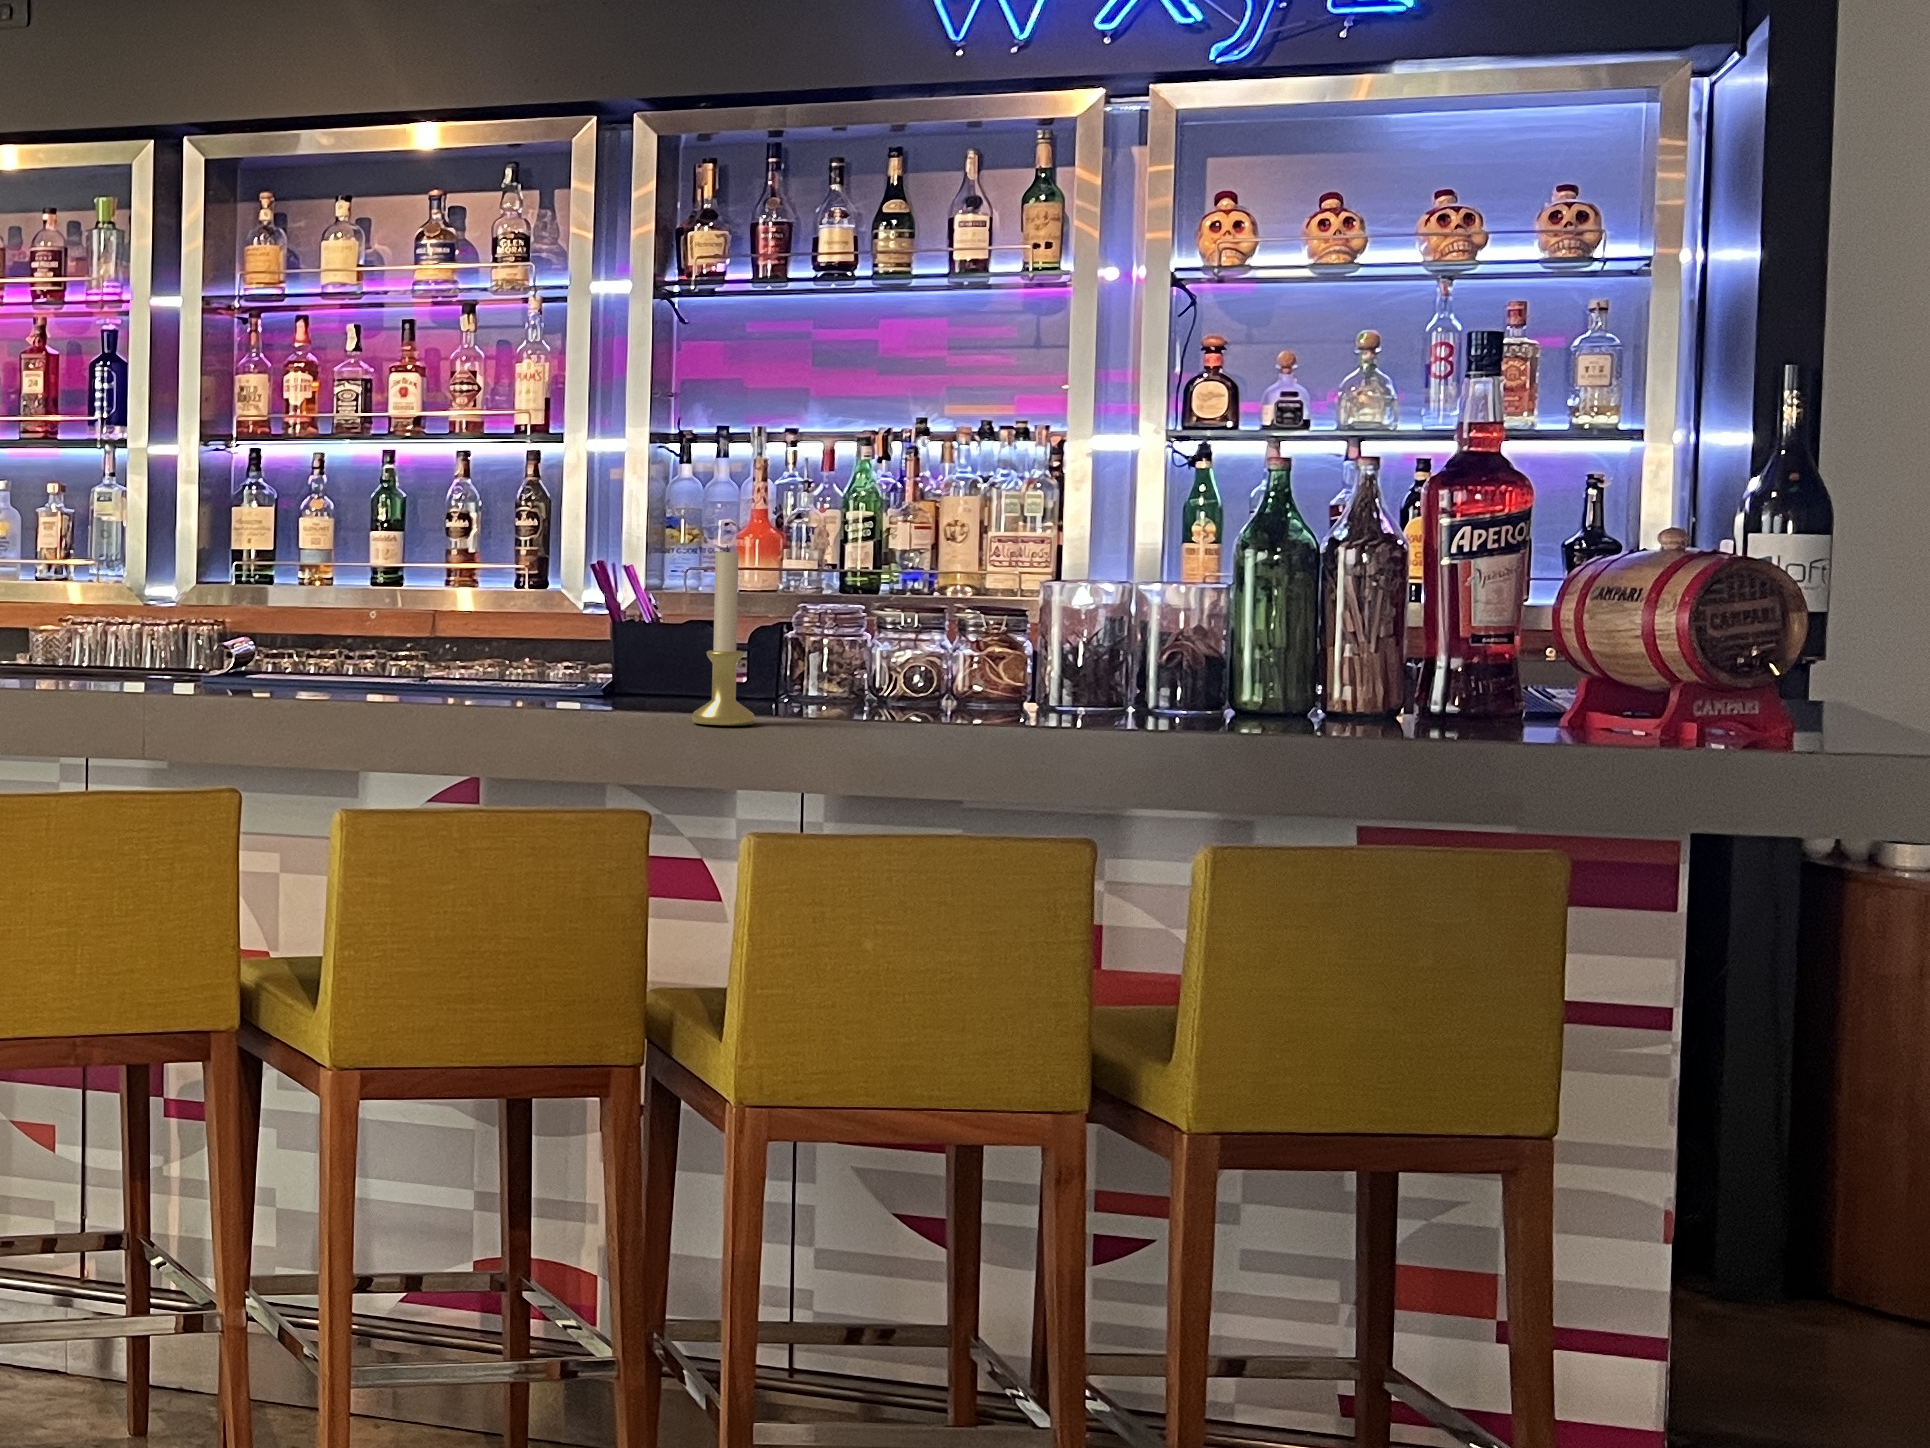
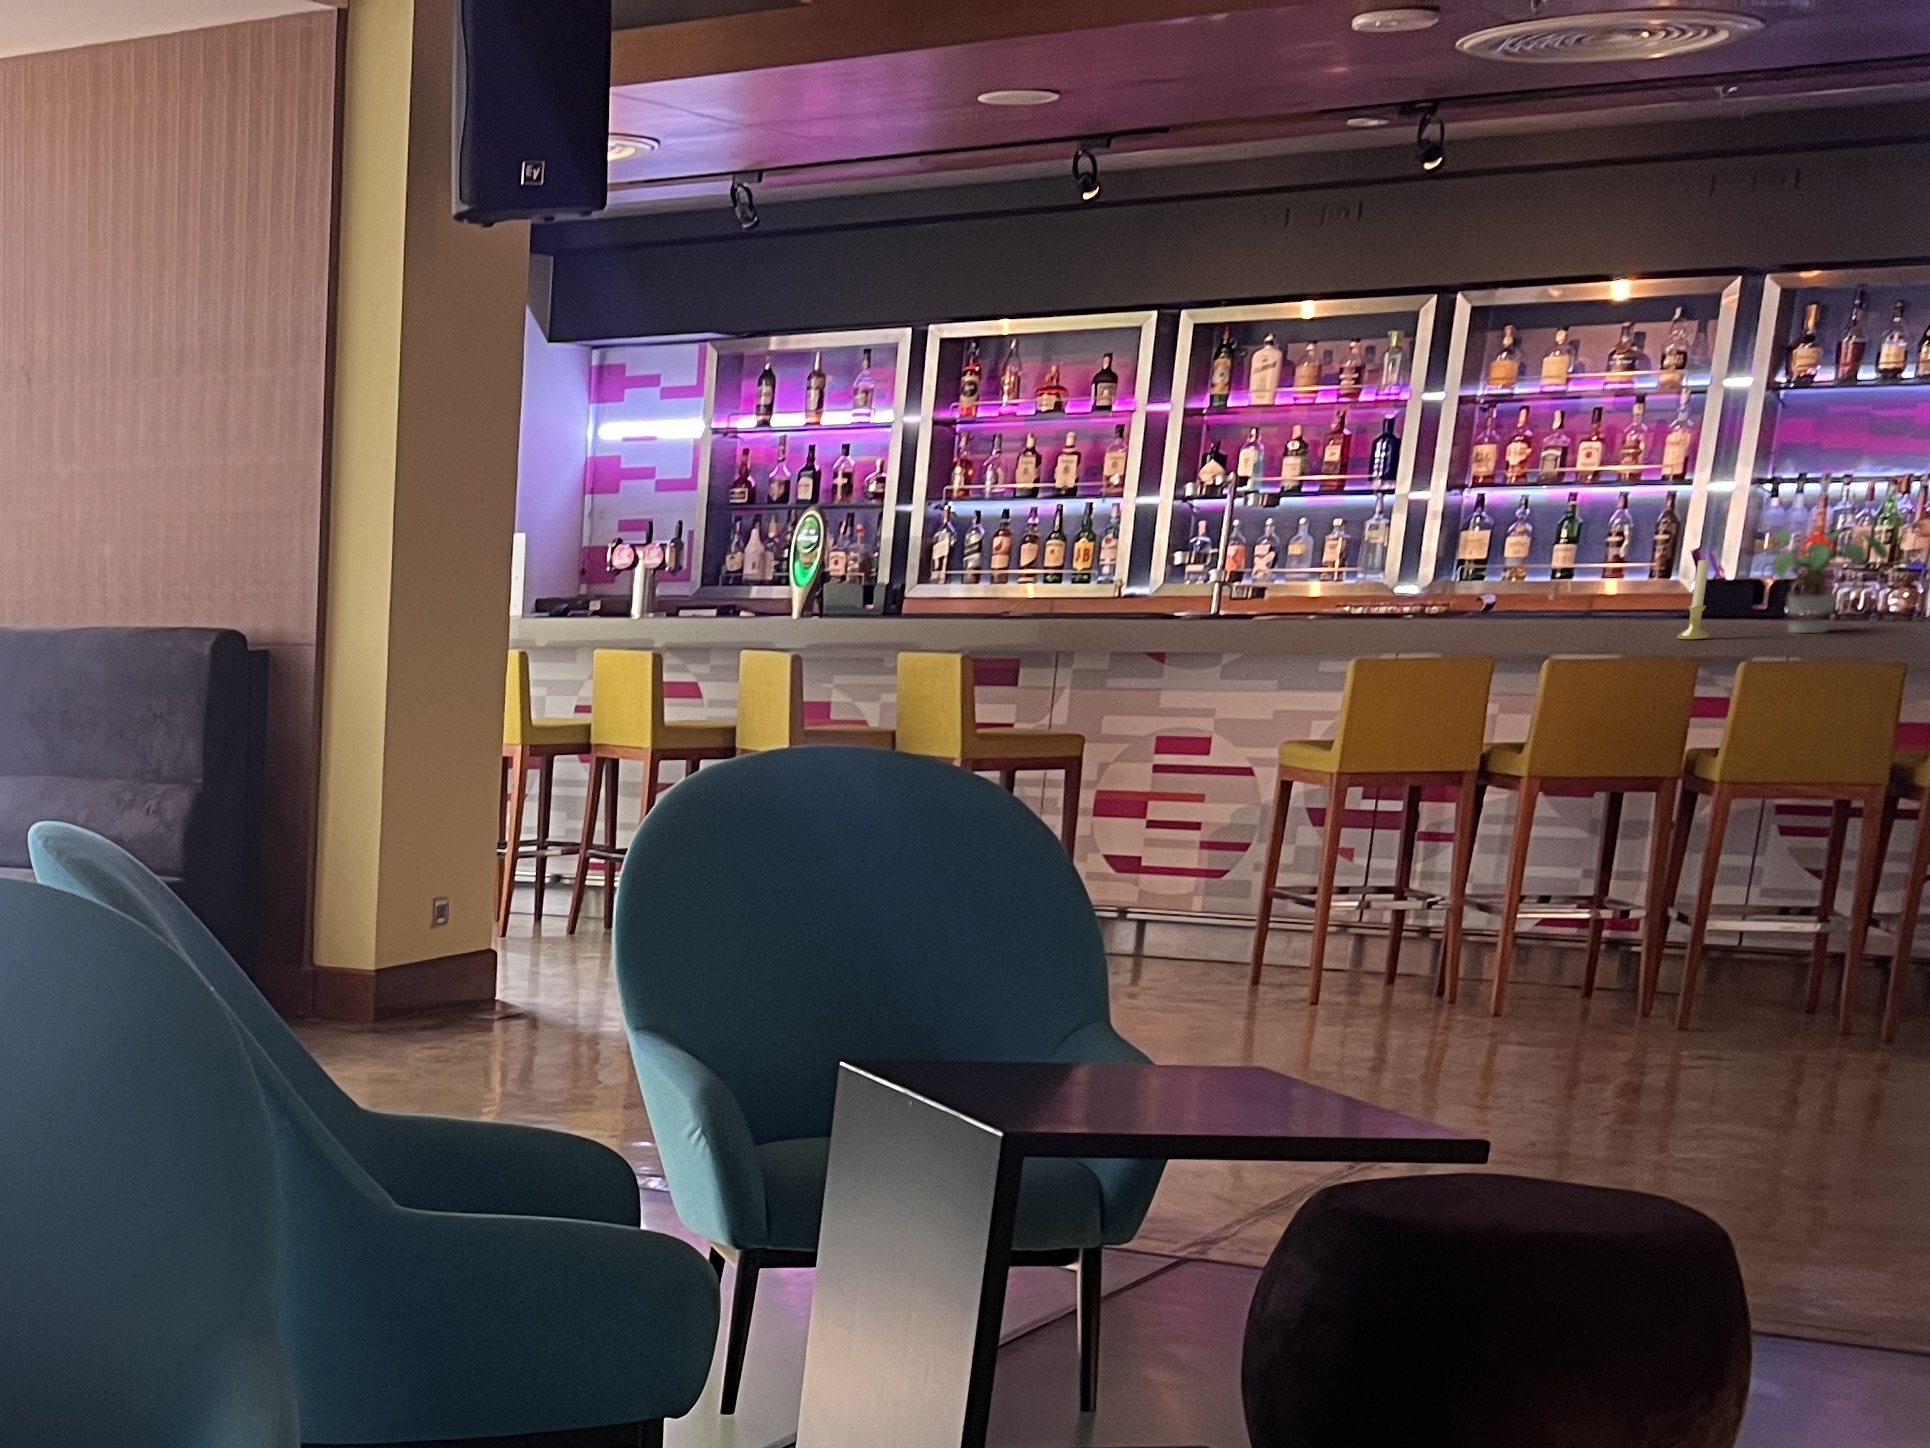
potted plant: none [820,486,1079,713] -> present [1766,526,1888,633]

